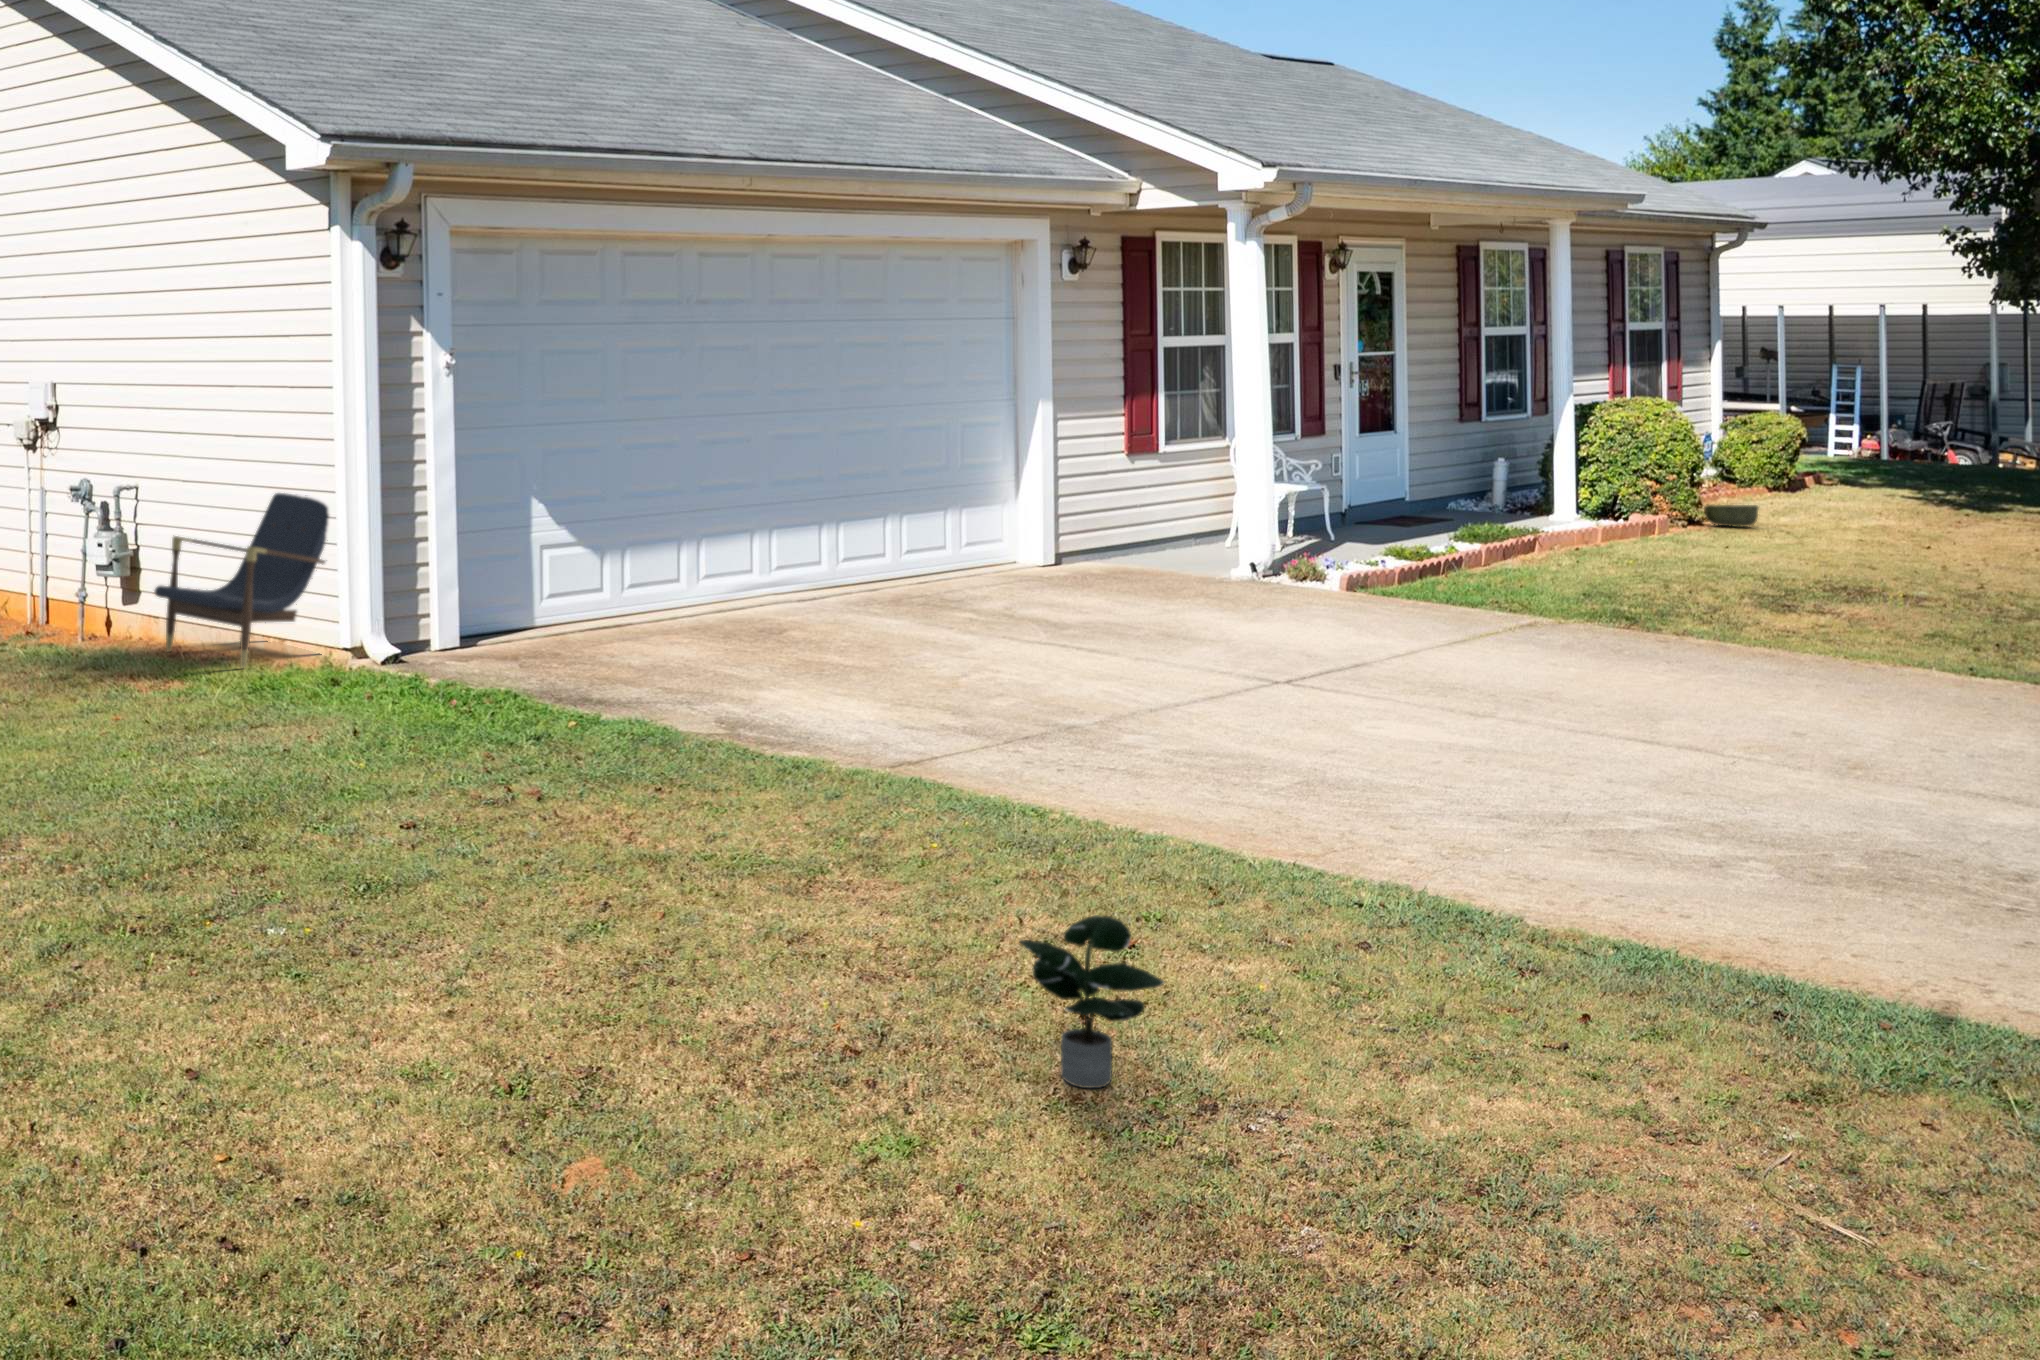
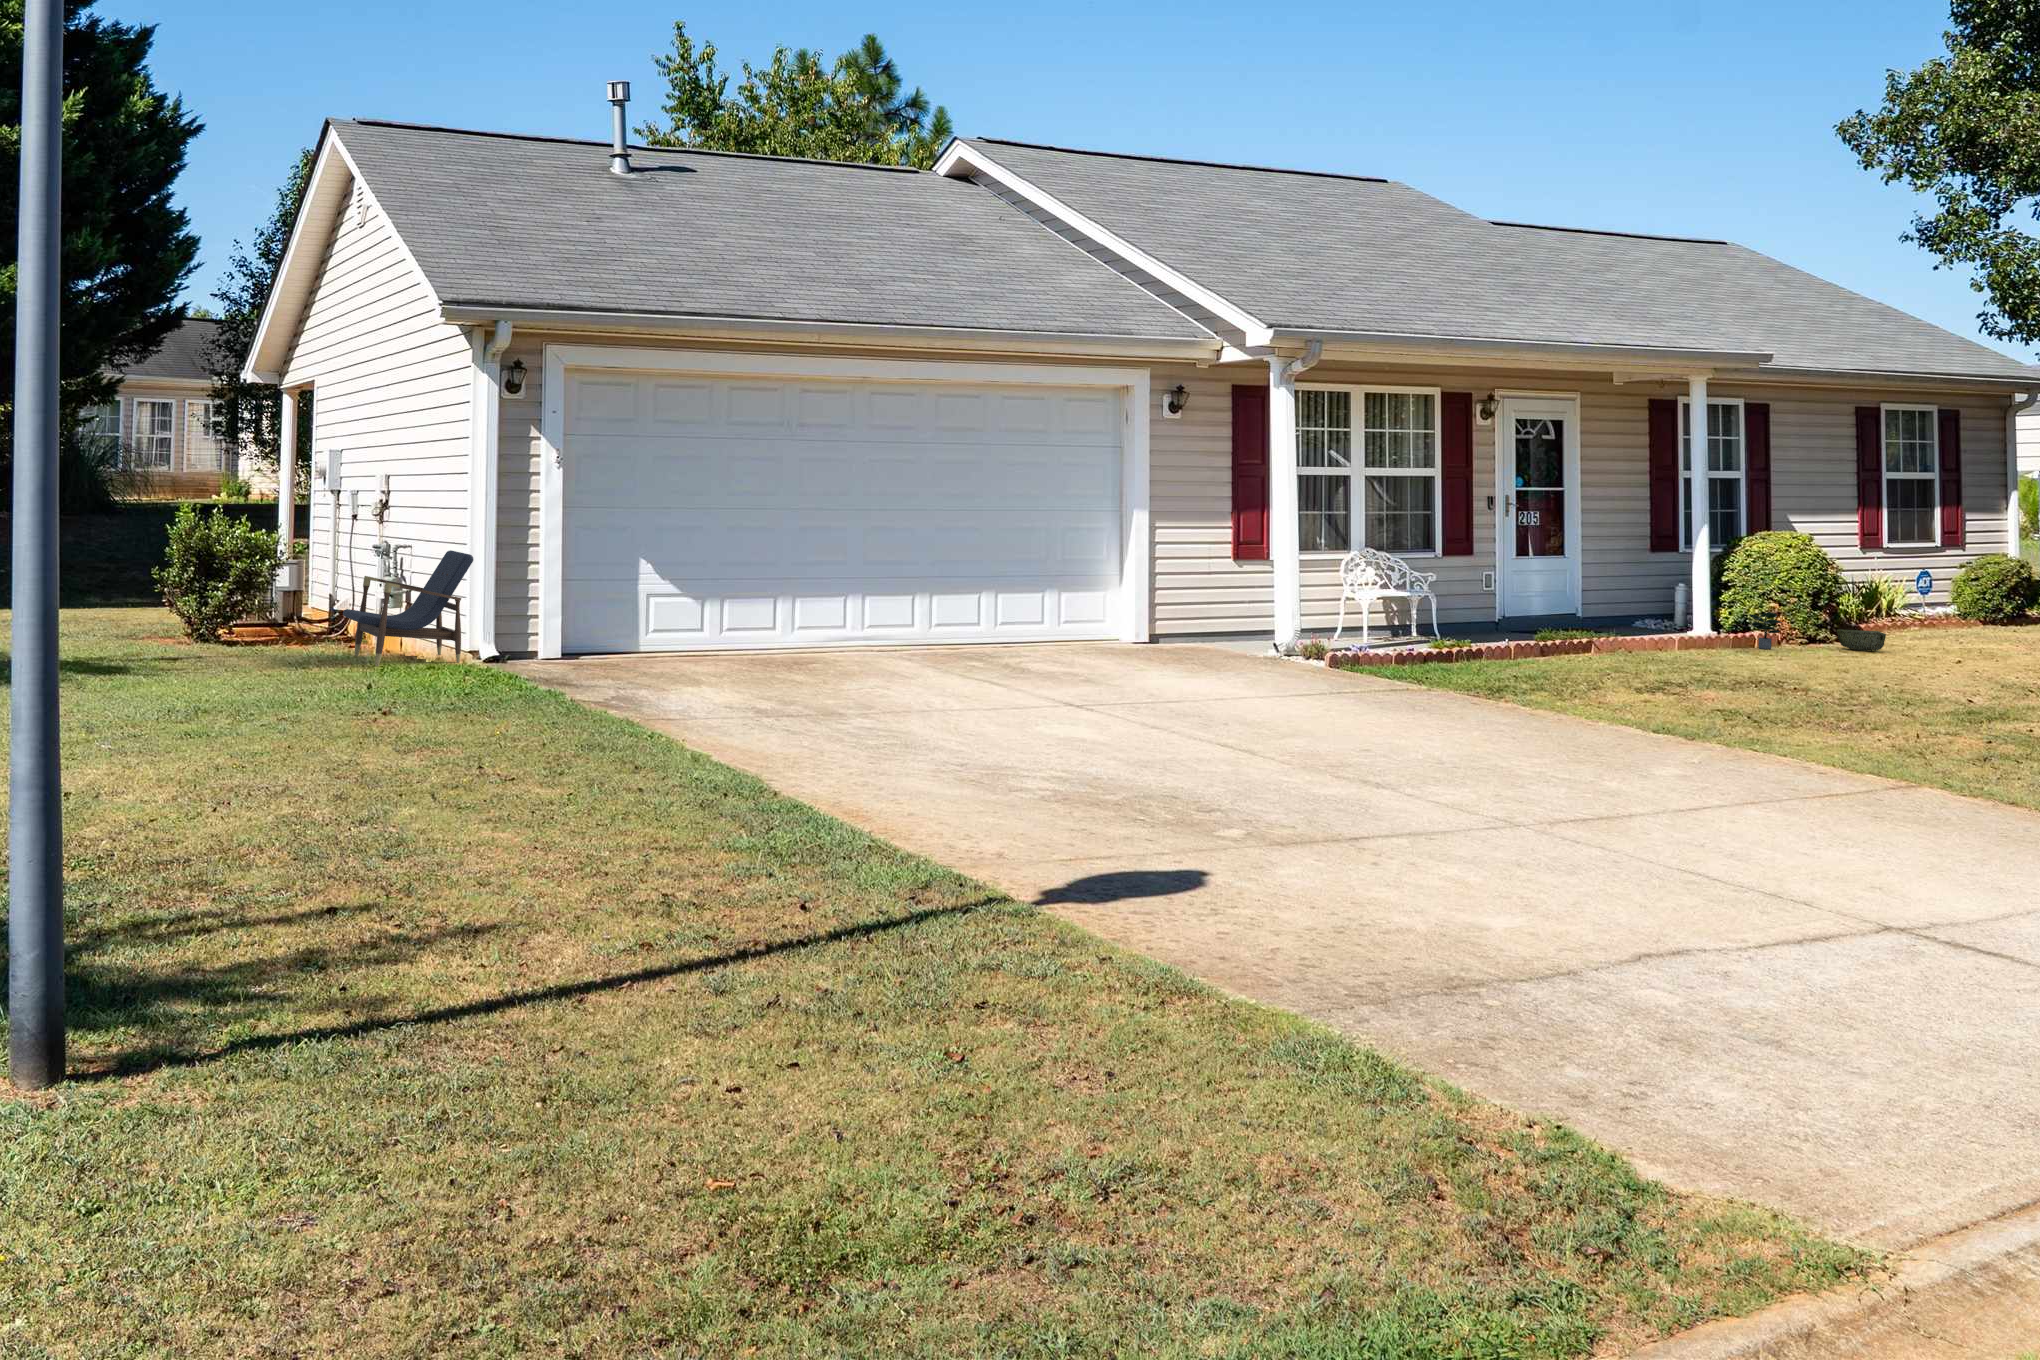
potted plant: present [1020,915,1164,1088] -> present [1749,612,1782,649]

